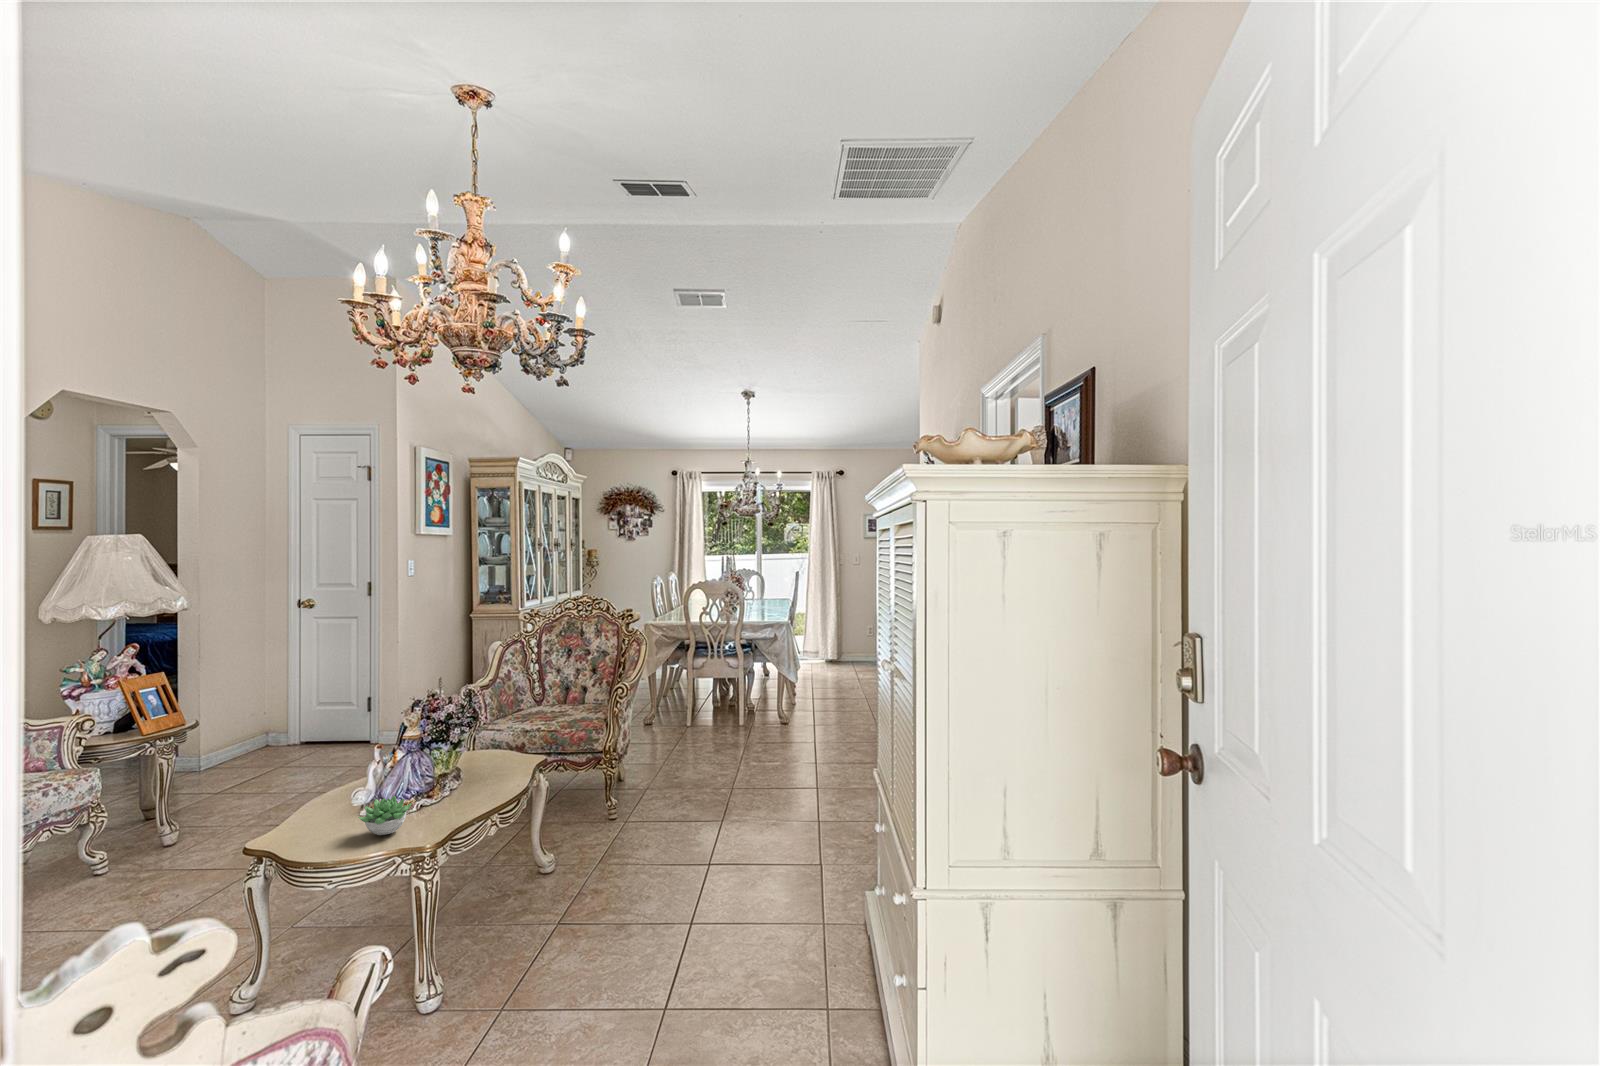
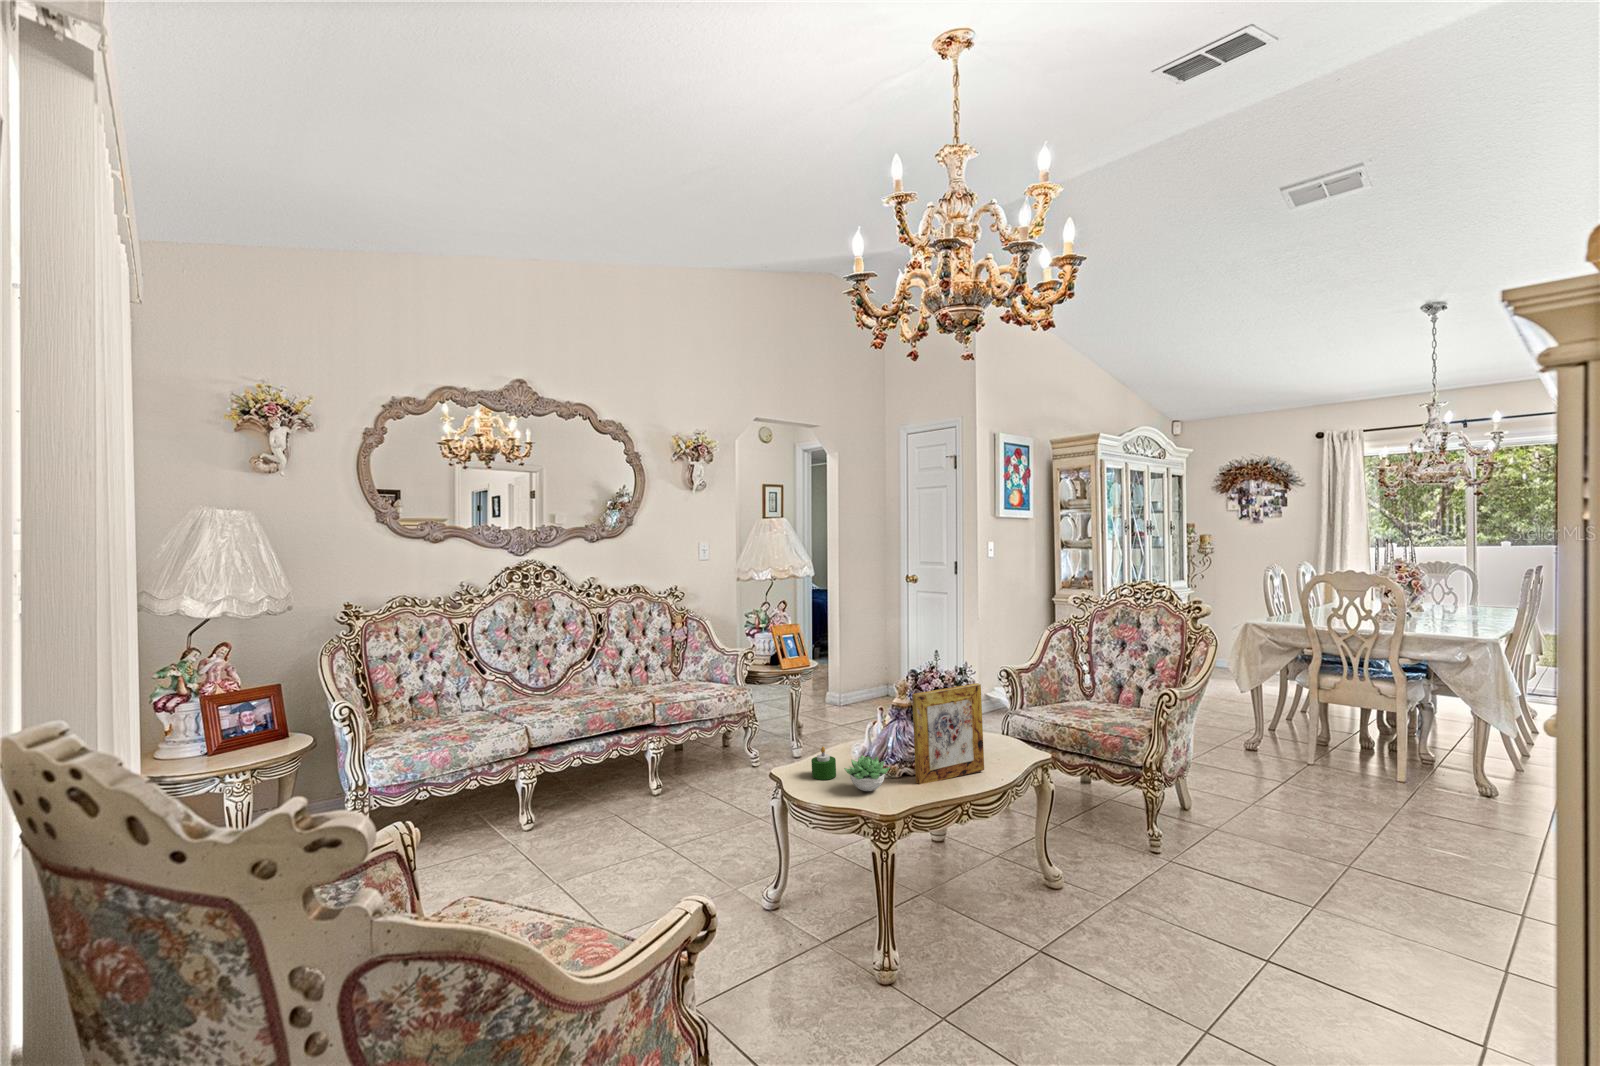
picture frame: none [430,704,494,814] -> present [912,683,984,784]
candle: none [305,802,338,840] -> present [811,747,836,780]

